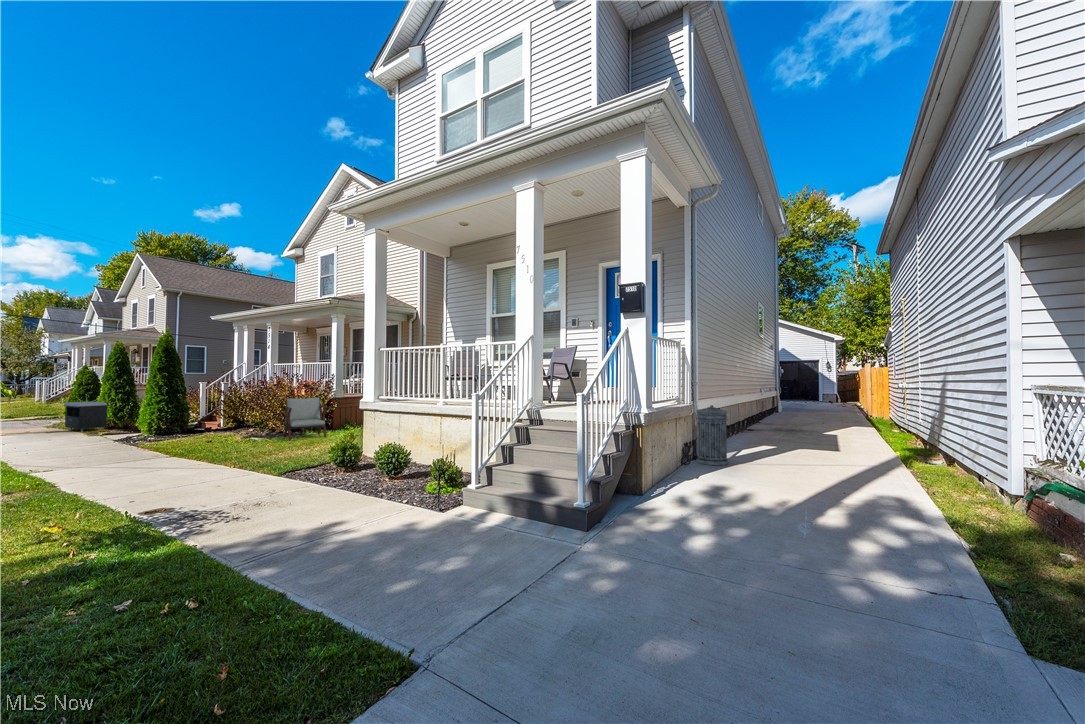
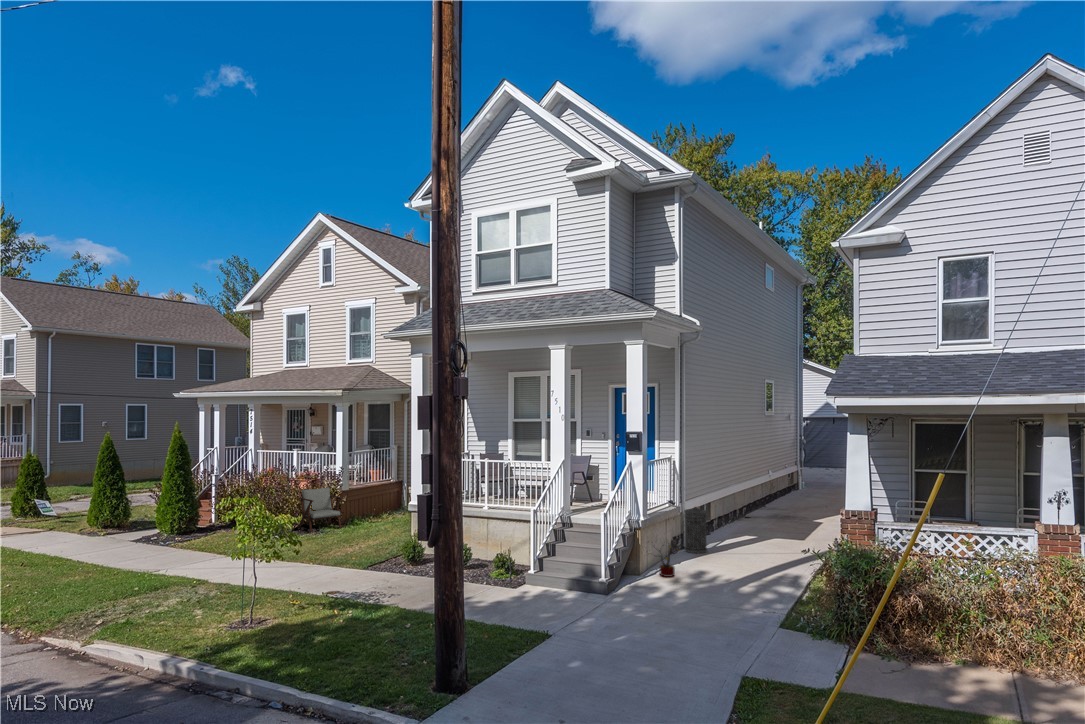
storage bench: present [64,402,107,432] -> none [42,489,88,522]
decorative plant: none [651,439,703,498] -> present [659,543,675,577]

